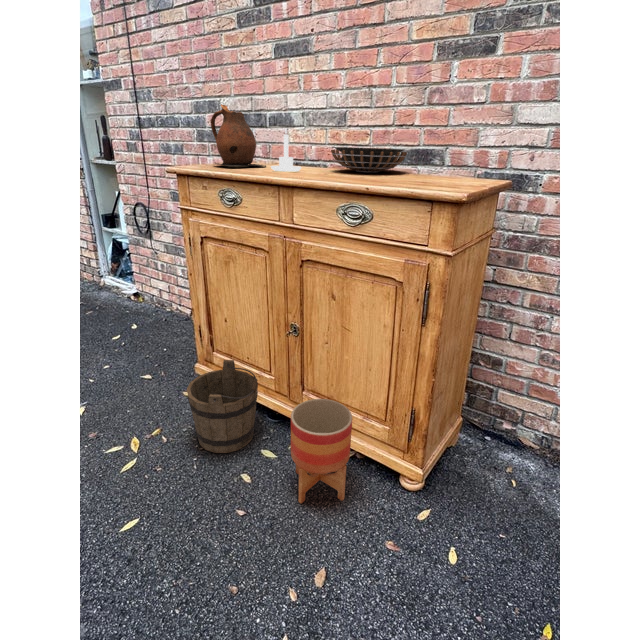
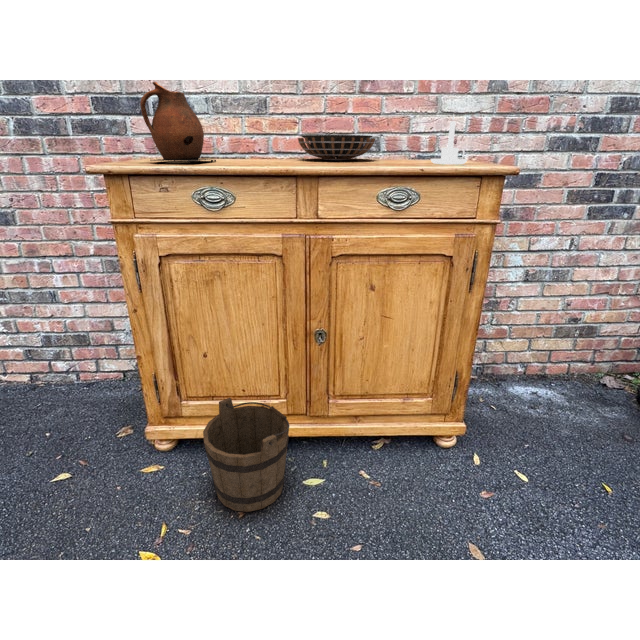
candle holder: present [271,130,301,171] -> present [431,115,467,164]
planter: present [291,399,352,504] -> none [356,391,424,503]

